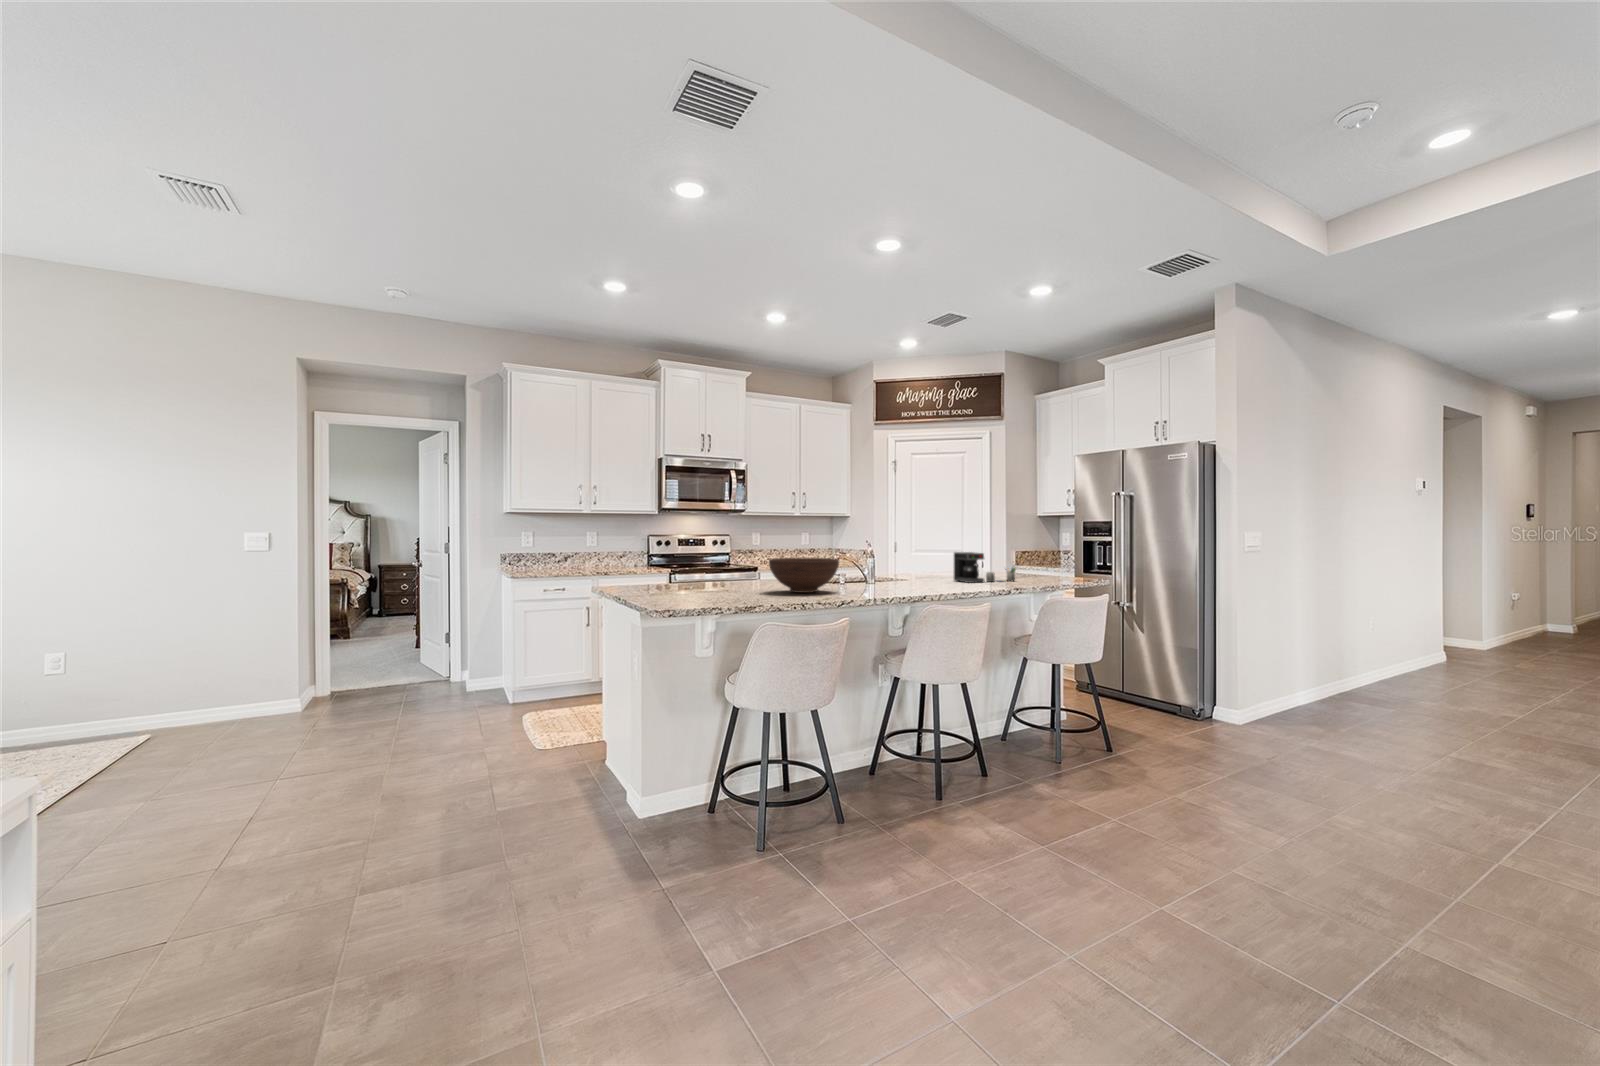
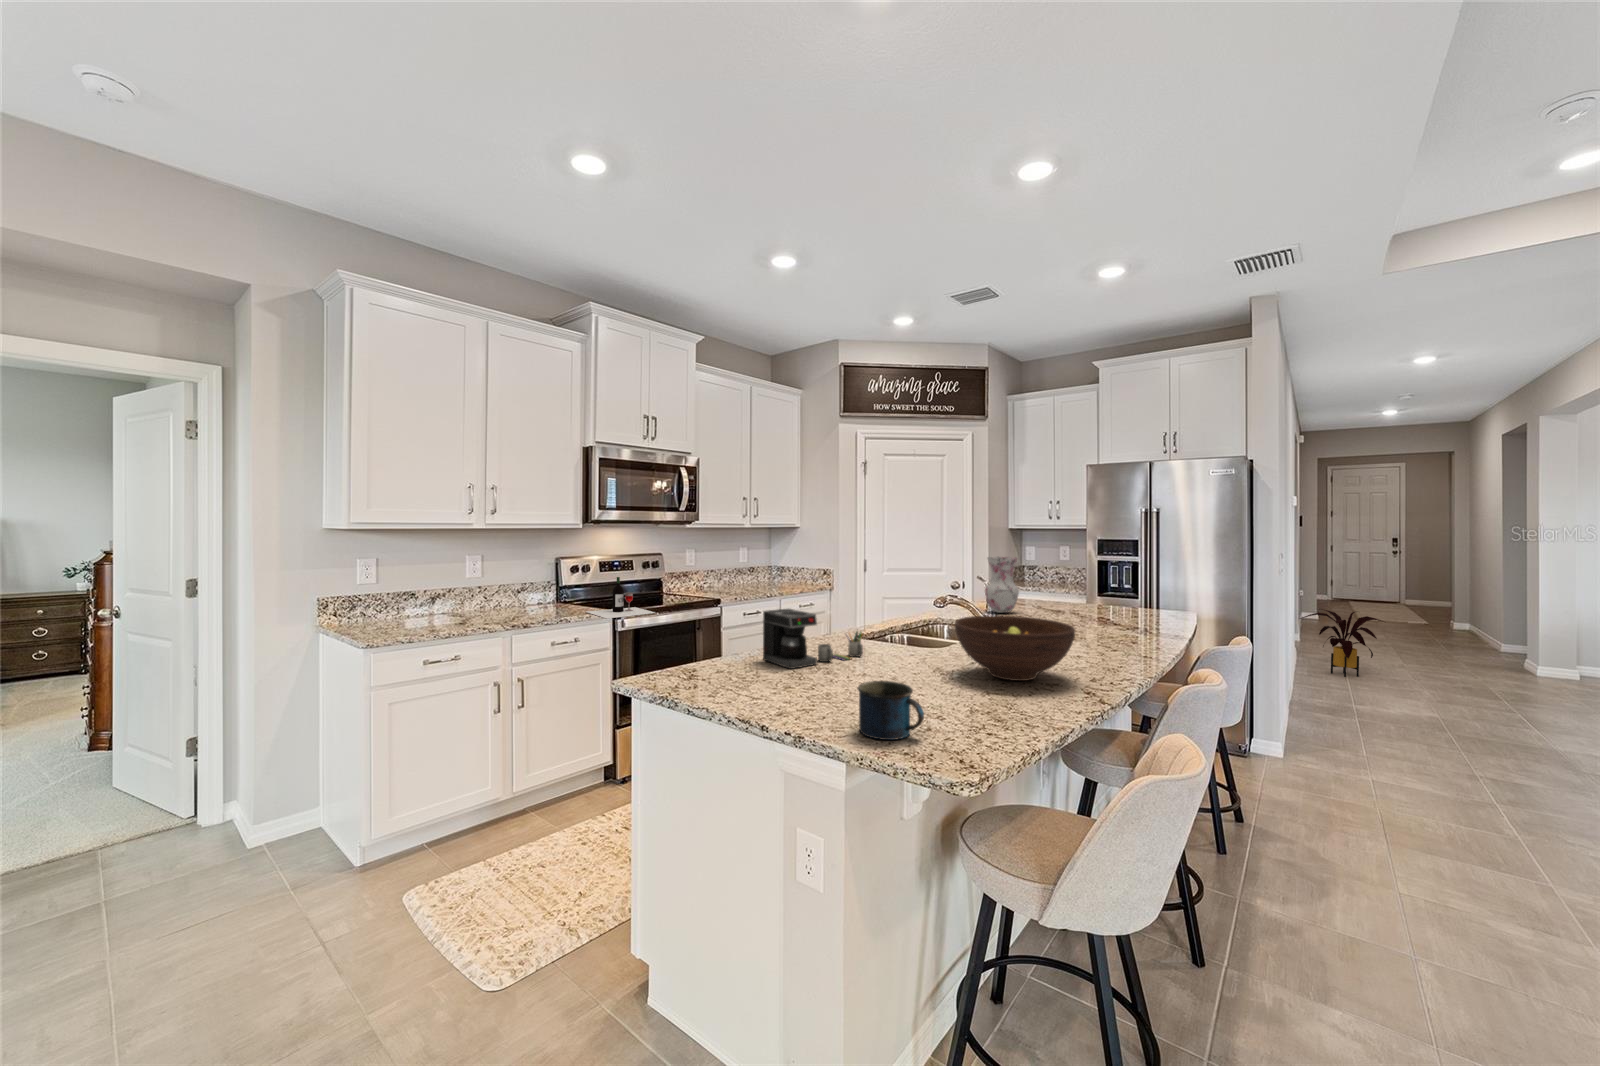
vase: none [925,532,951,576] -> present [985,557,1019,613]
wine bottle: none [658,548,701,574] -> present [586,577,655,618]
coffee maker: present [954,552,1016,583] -> present [763,609,863,669]
mug: none [652,576,681,600] -> present [858,681,924,740]
house plant: none [1418,604,1534,682] -> present [1300,609,1381,677]

